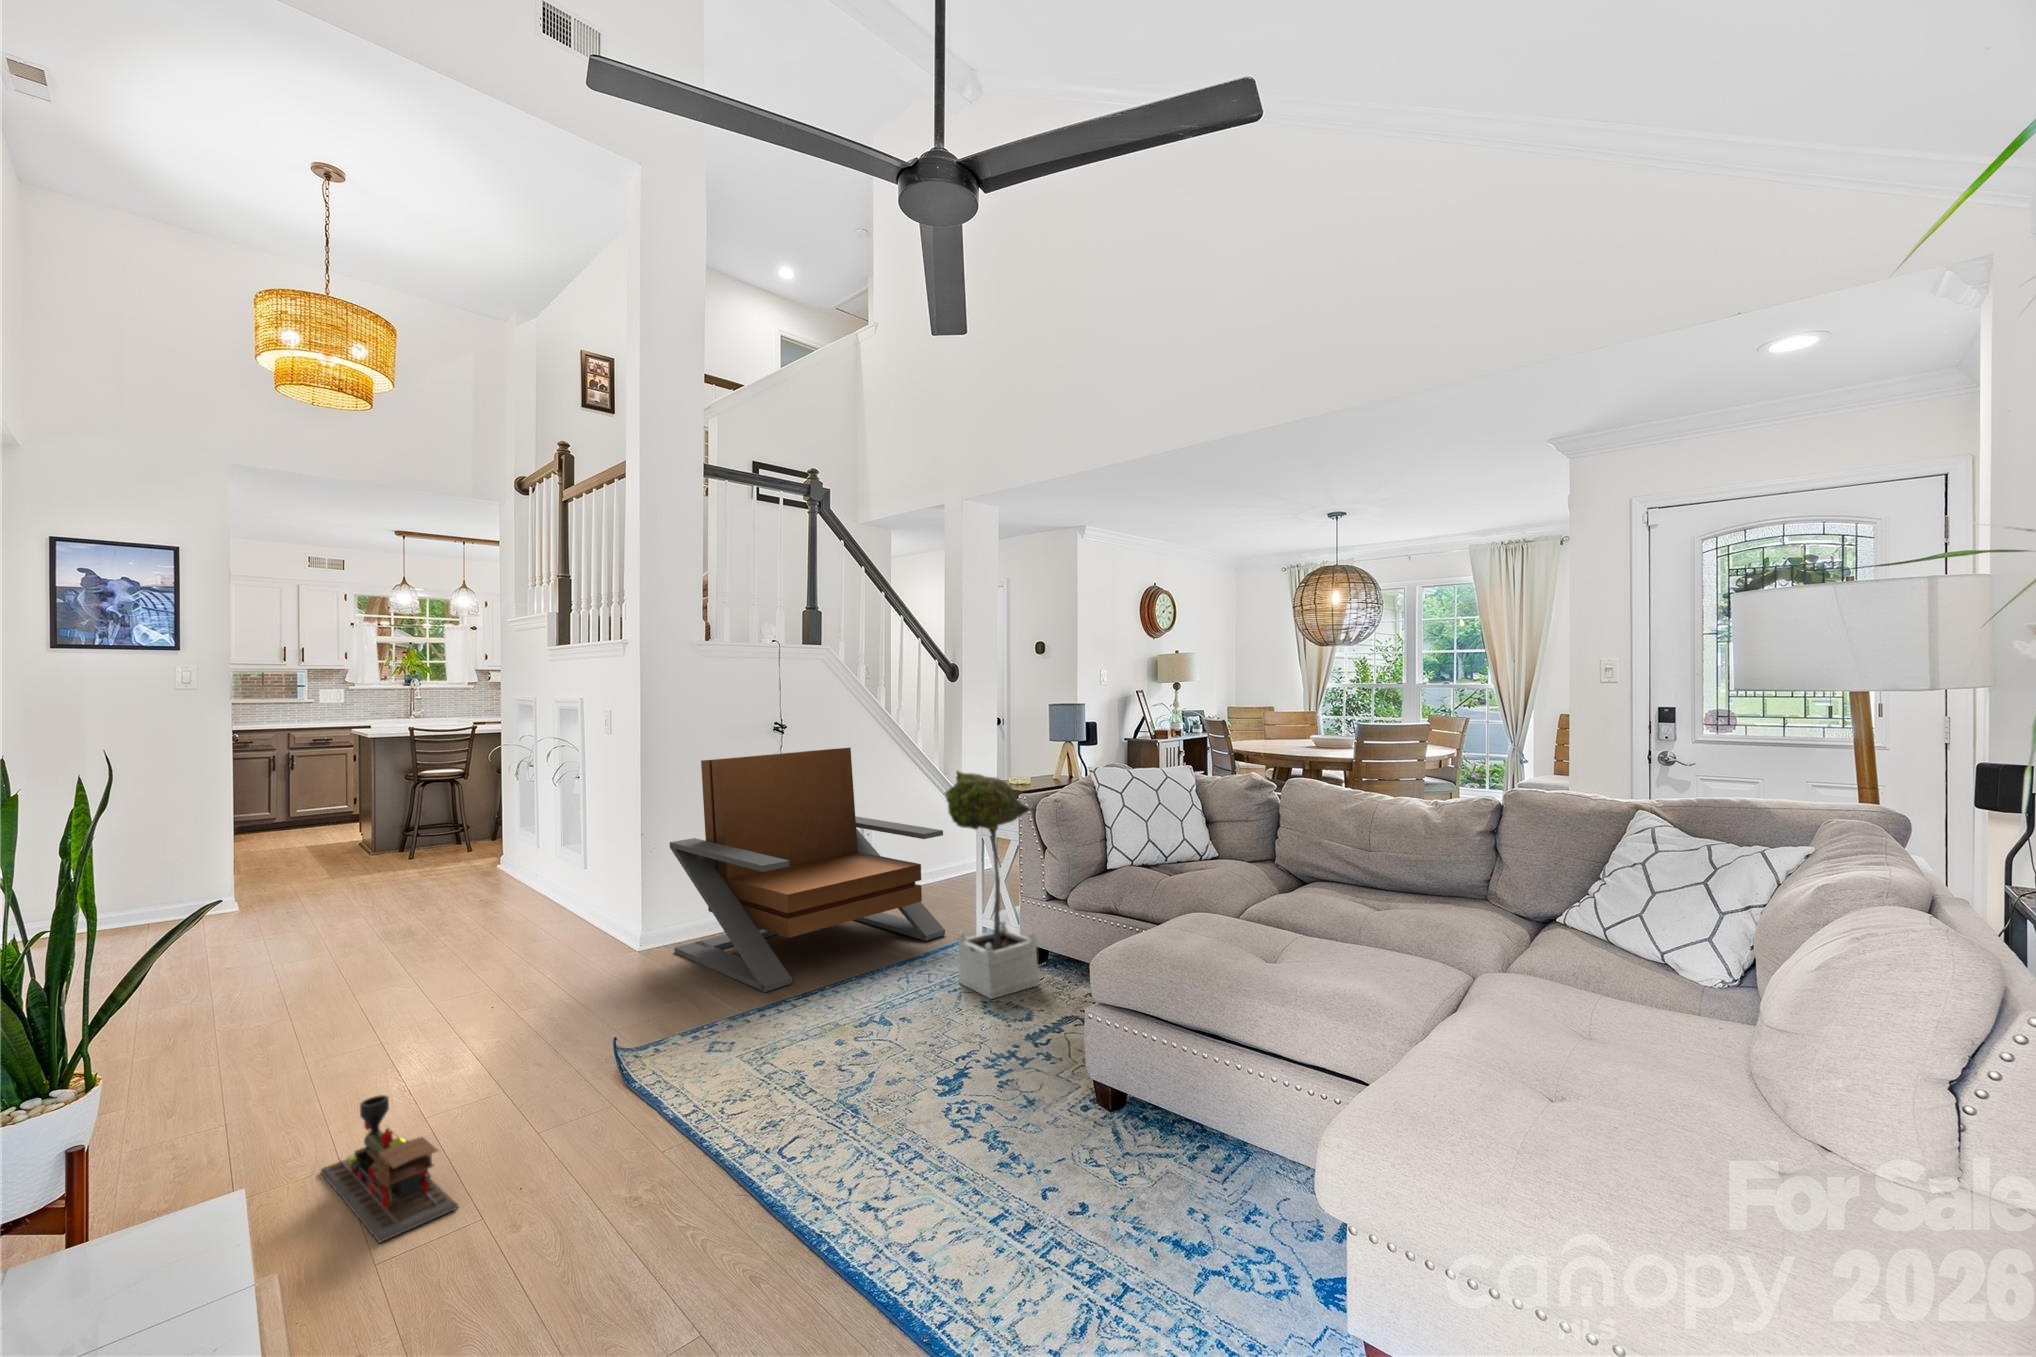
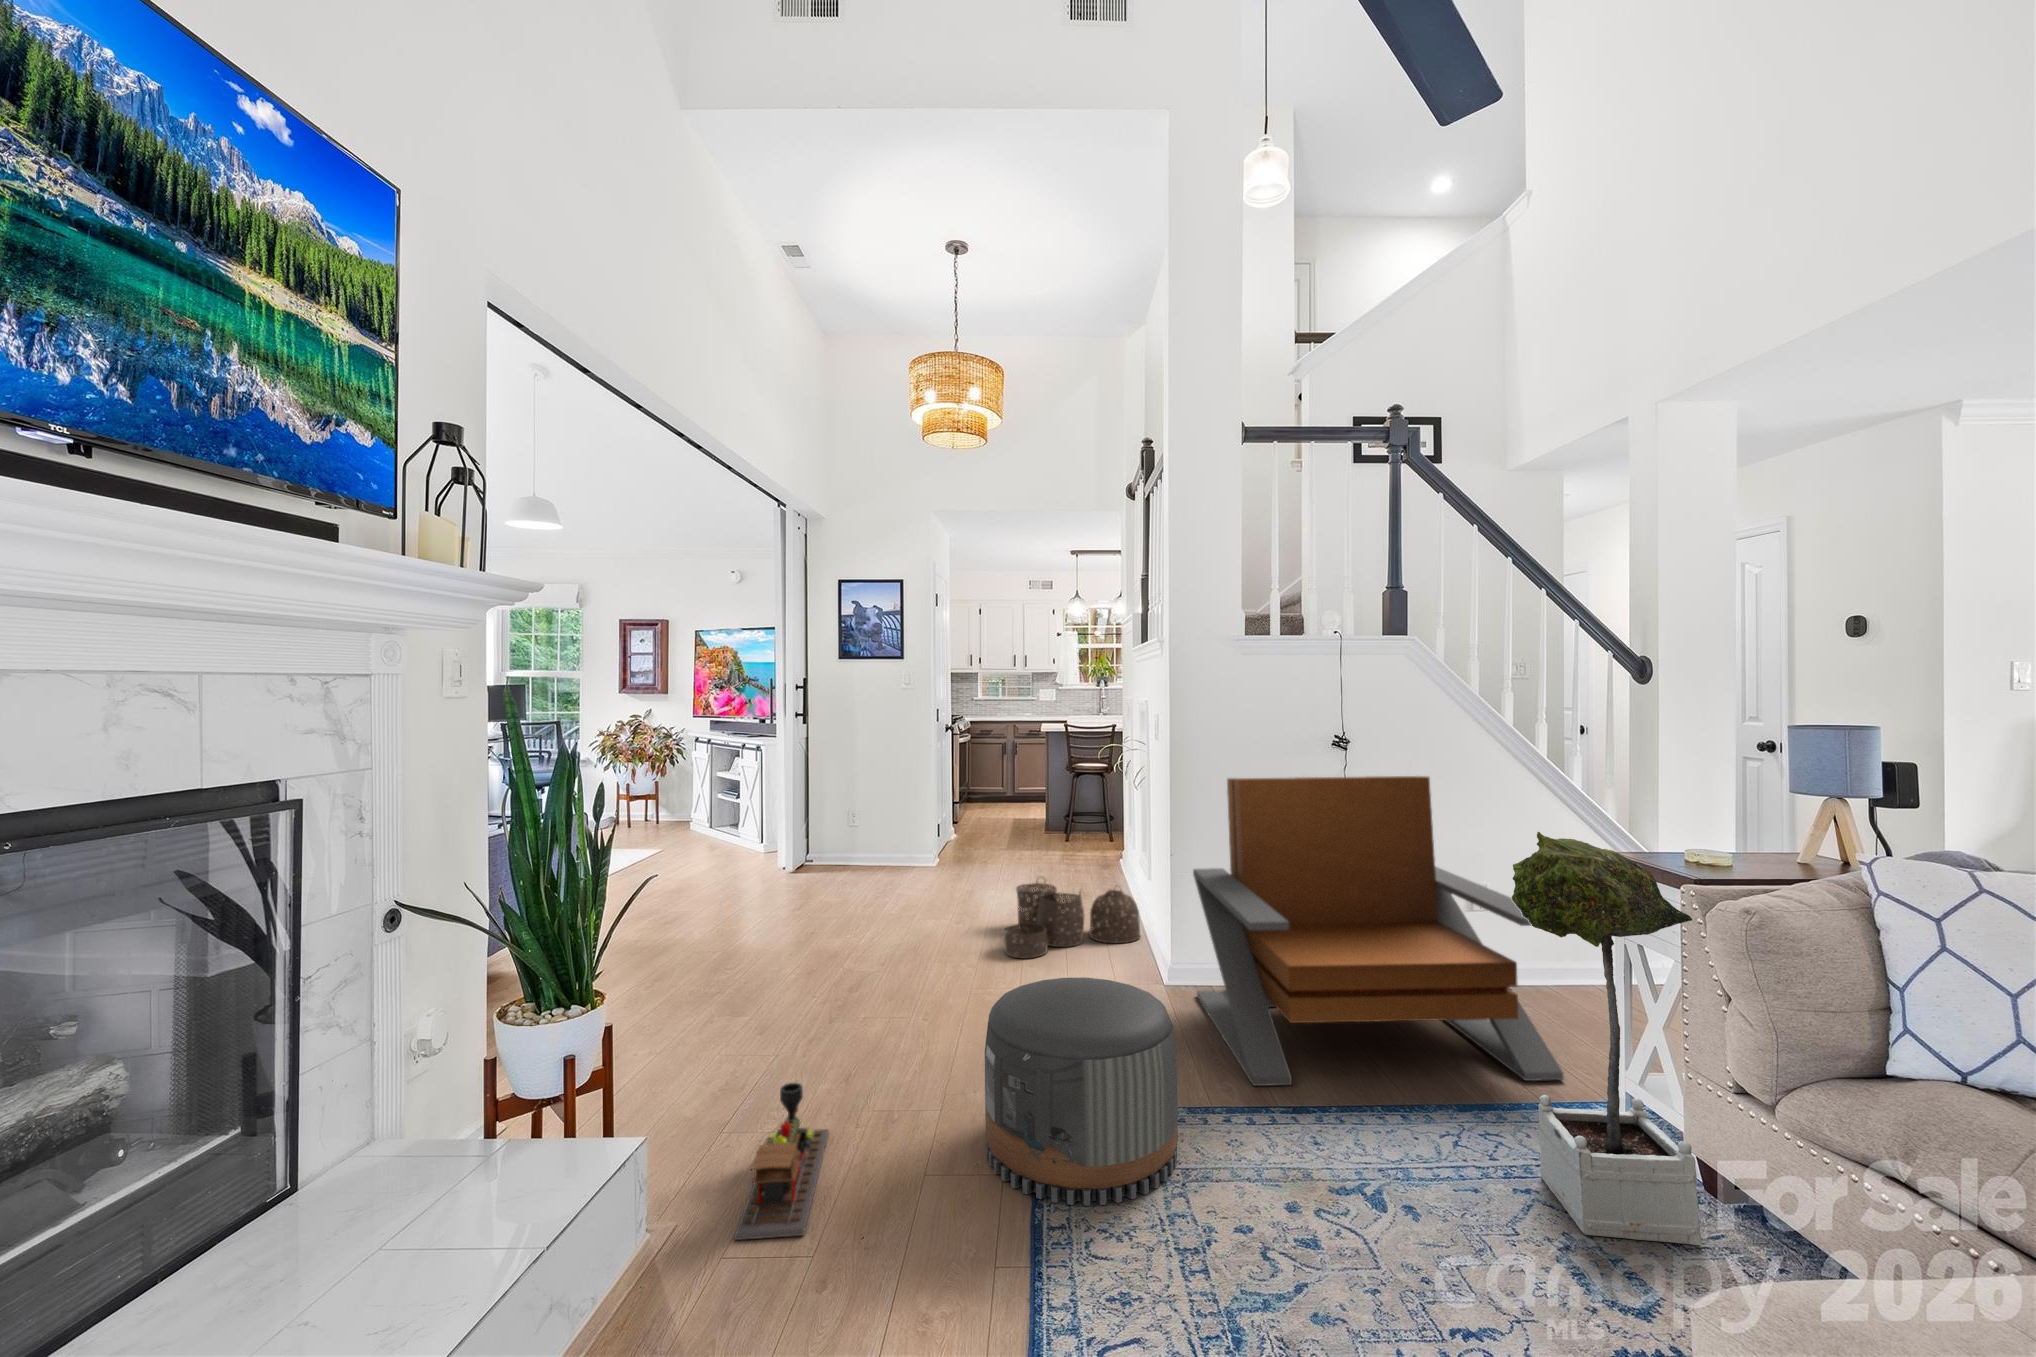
woven basket: none [435,879,584,968] -> present [1004,881,1140,958]
pouf: none [575,928,749,1107] -> present [985,978,1178,1205]

